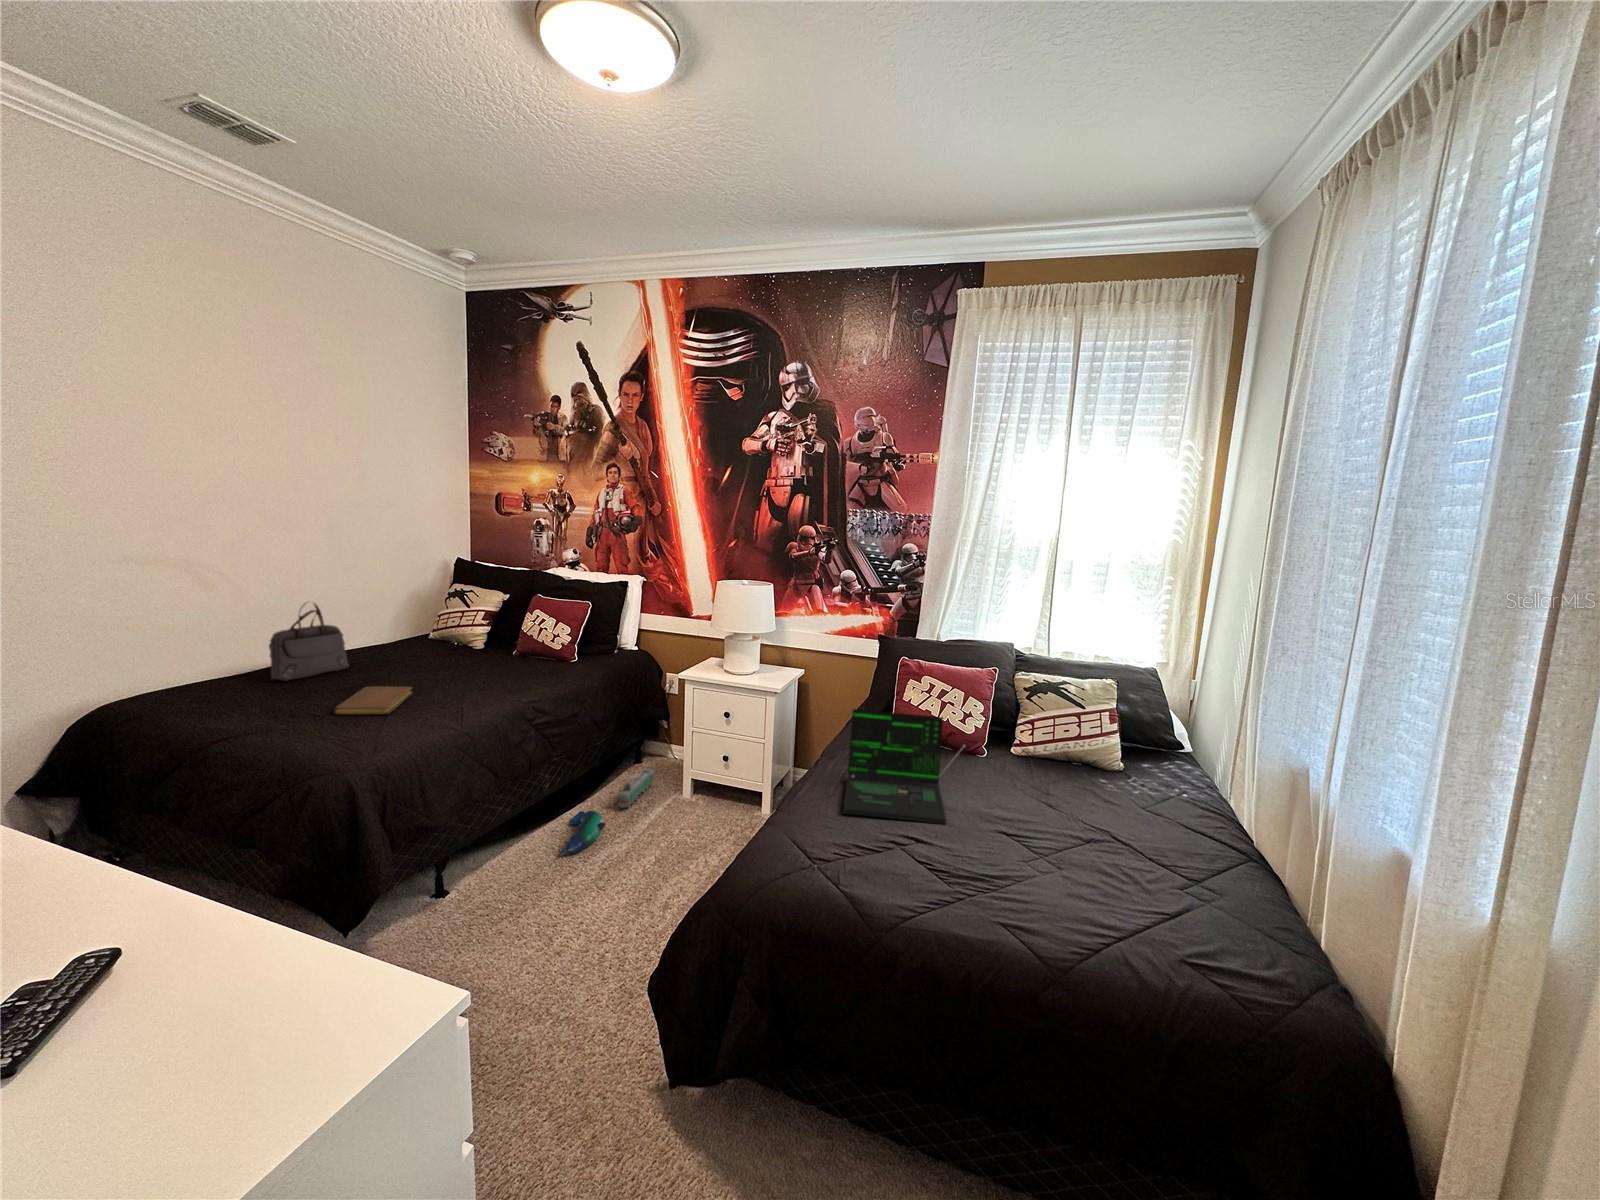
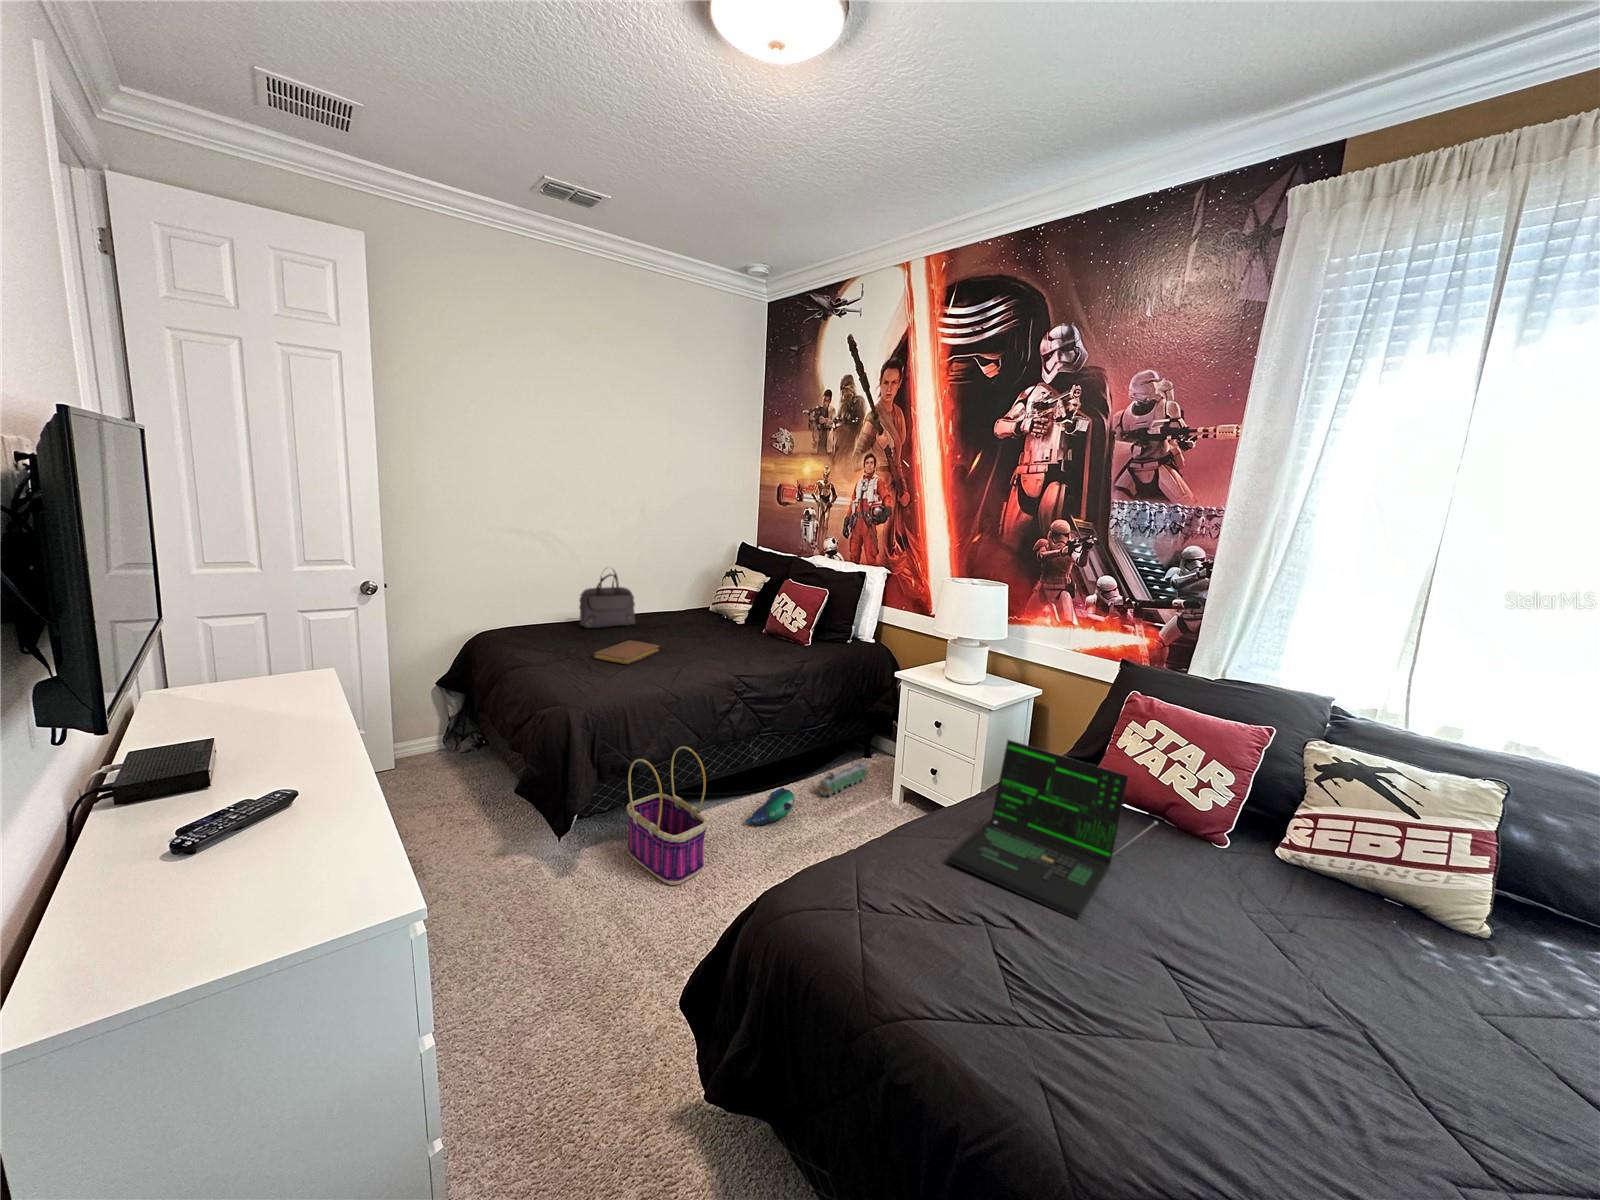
basket: none [438,788,545,937] -> present [627,746,708,885]

